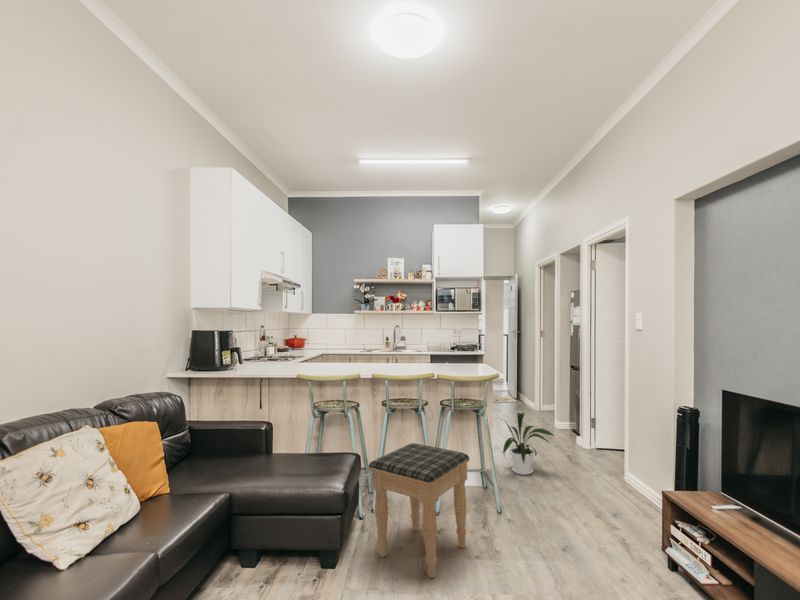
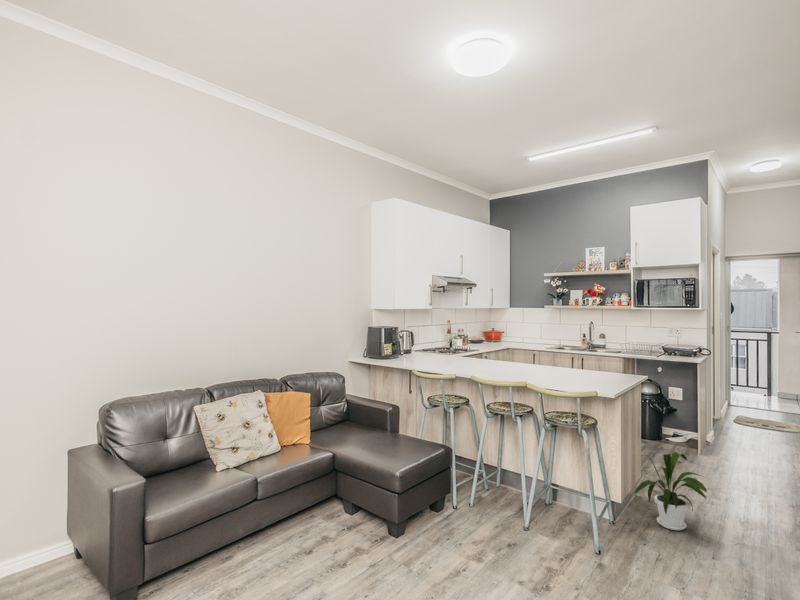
footstool: present [369,443,469,578] -> none [433,453,527,575]

